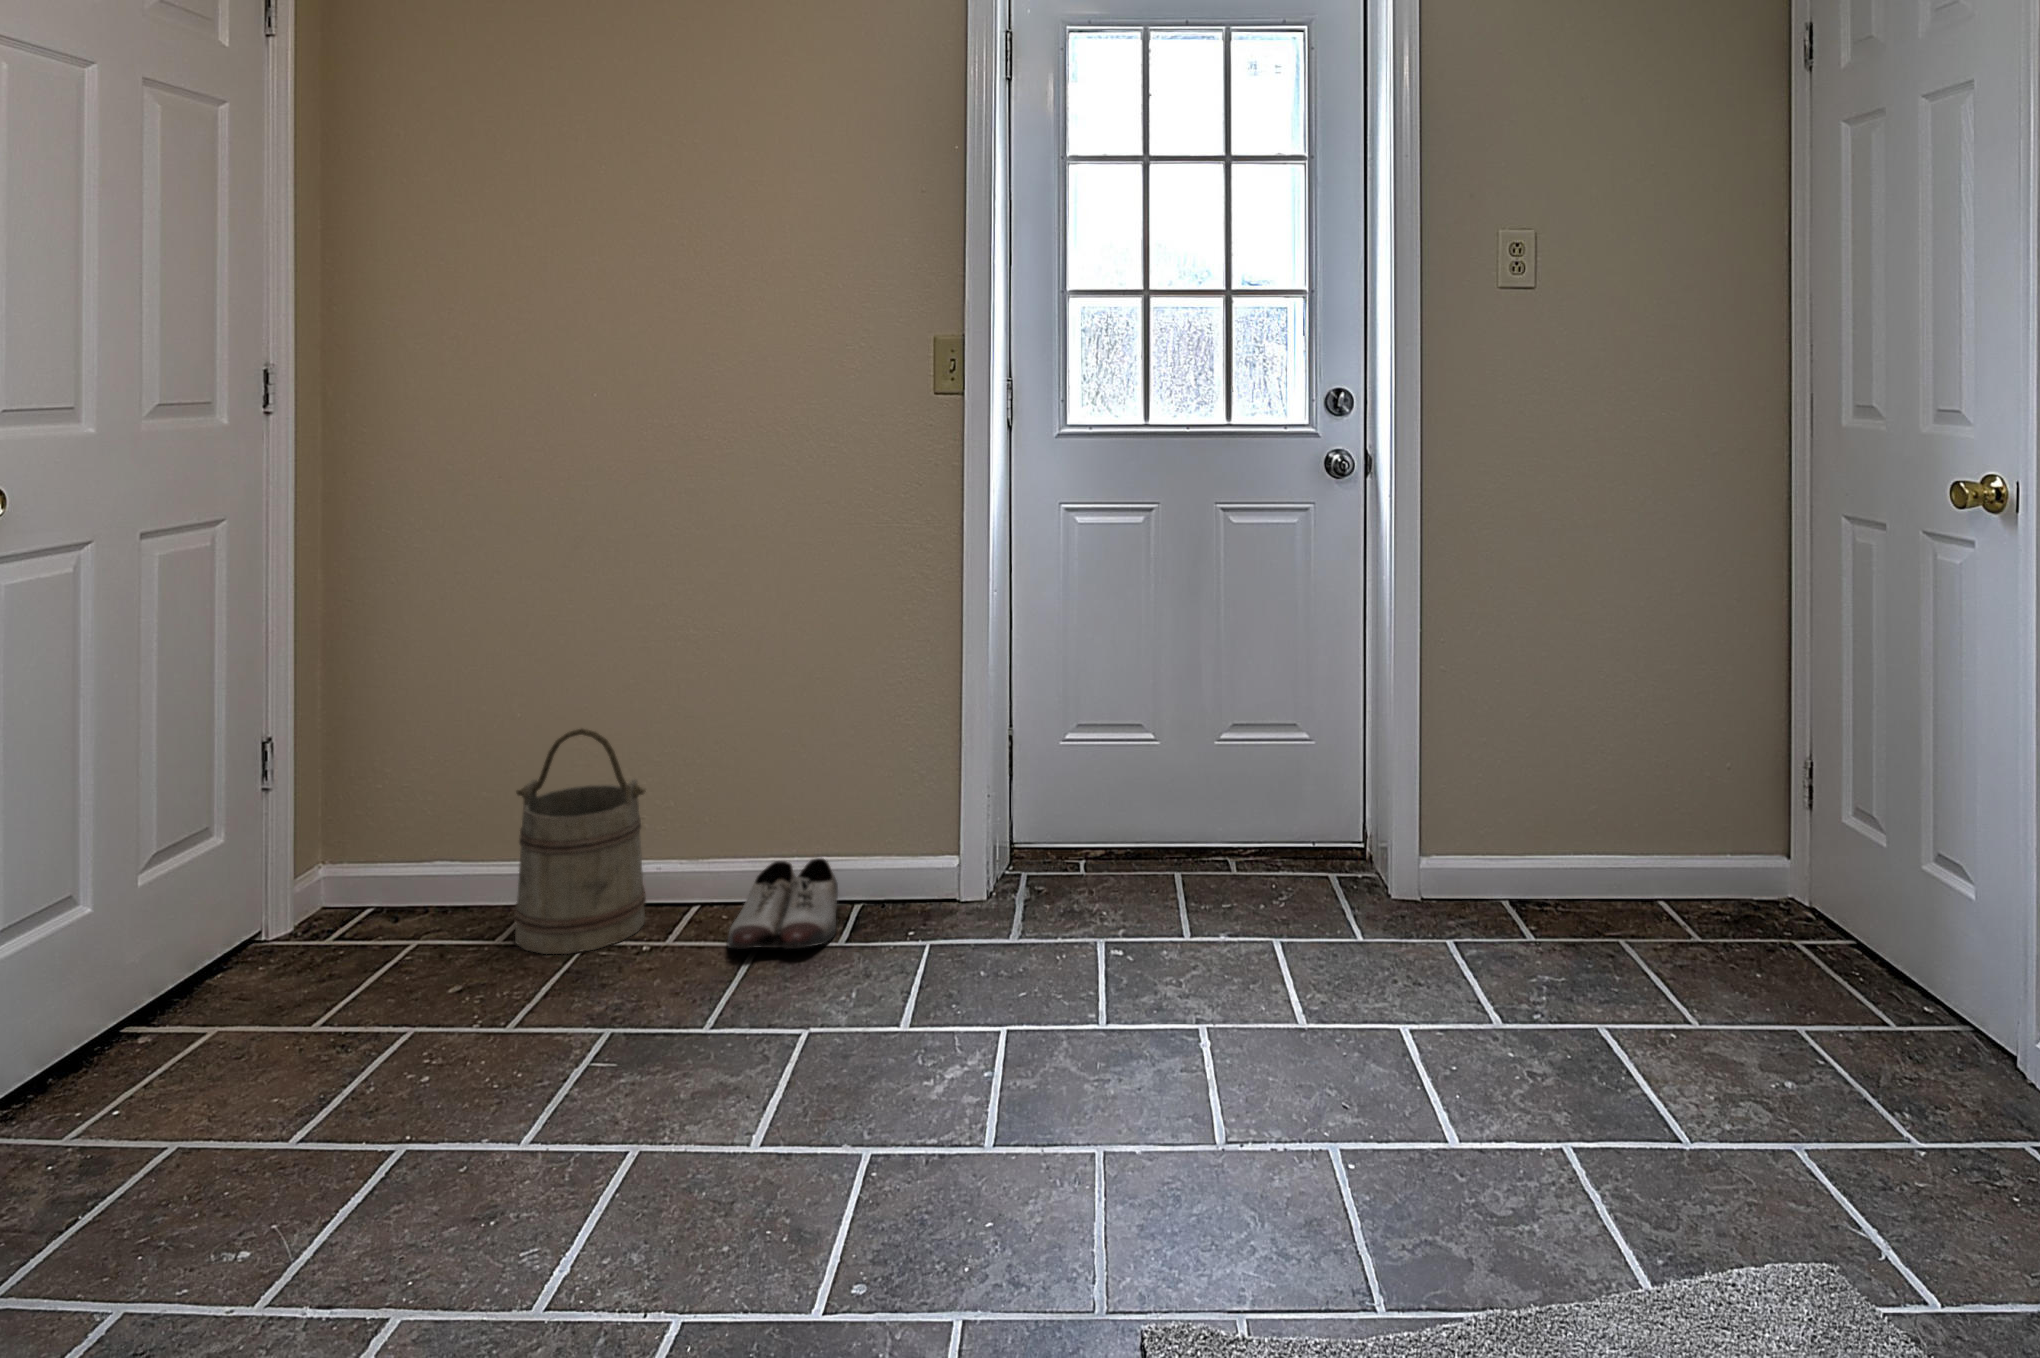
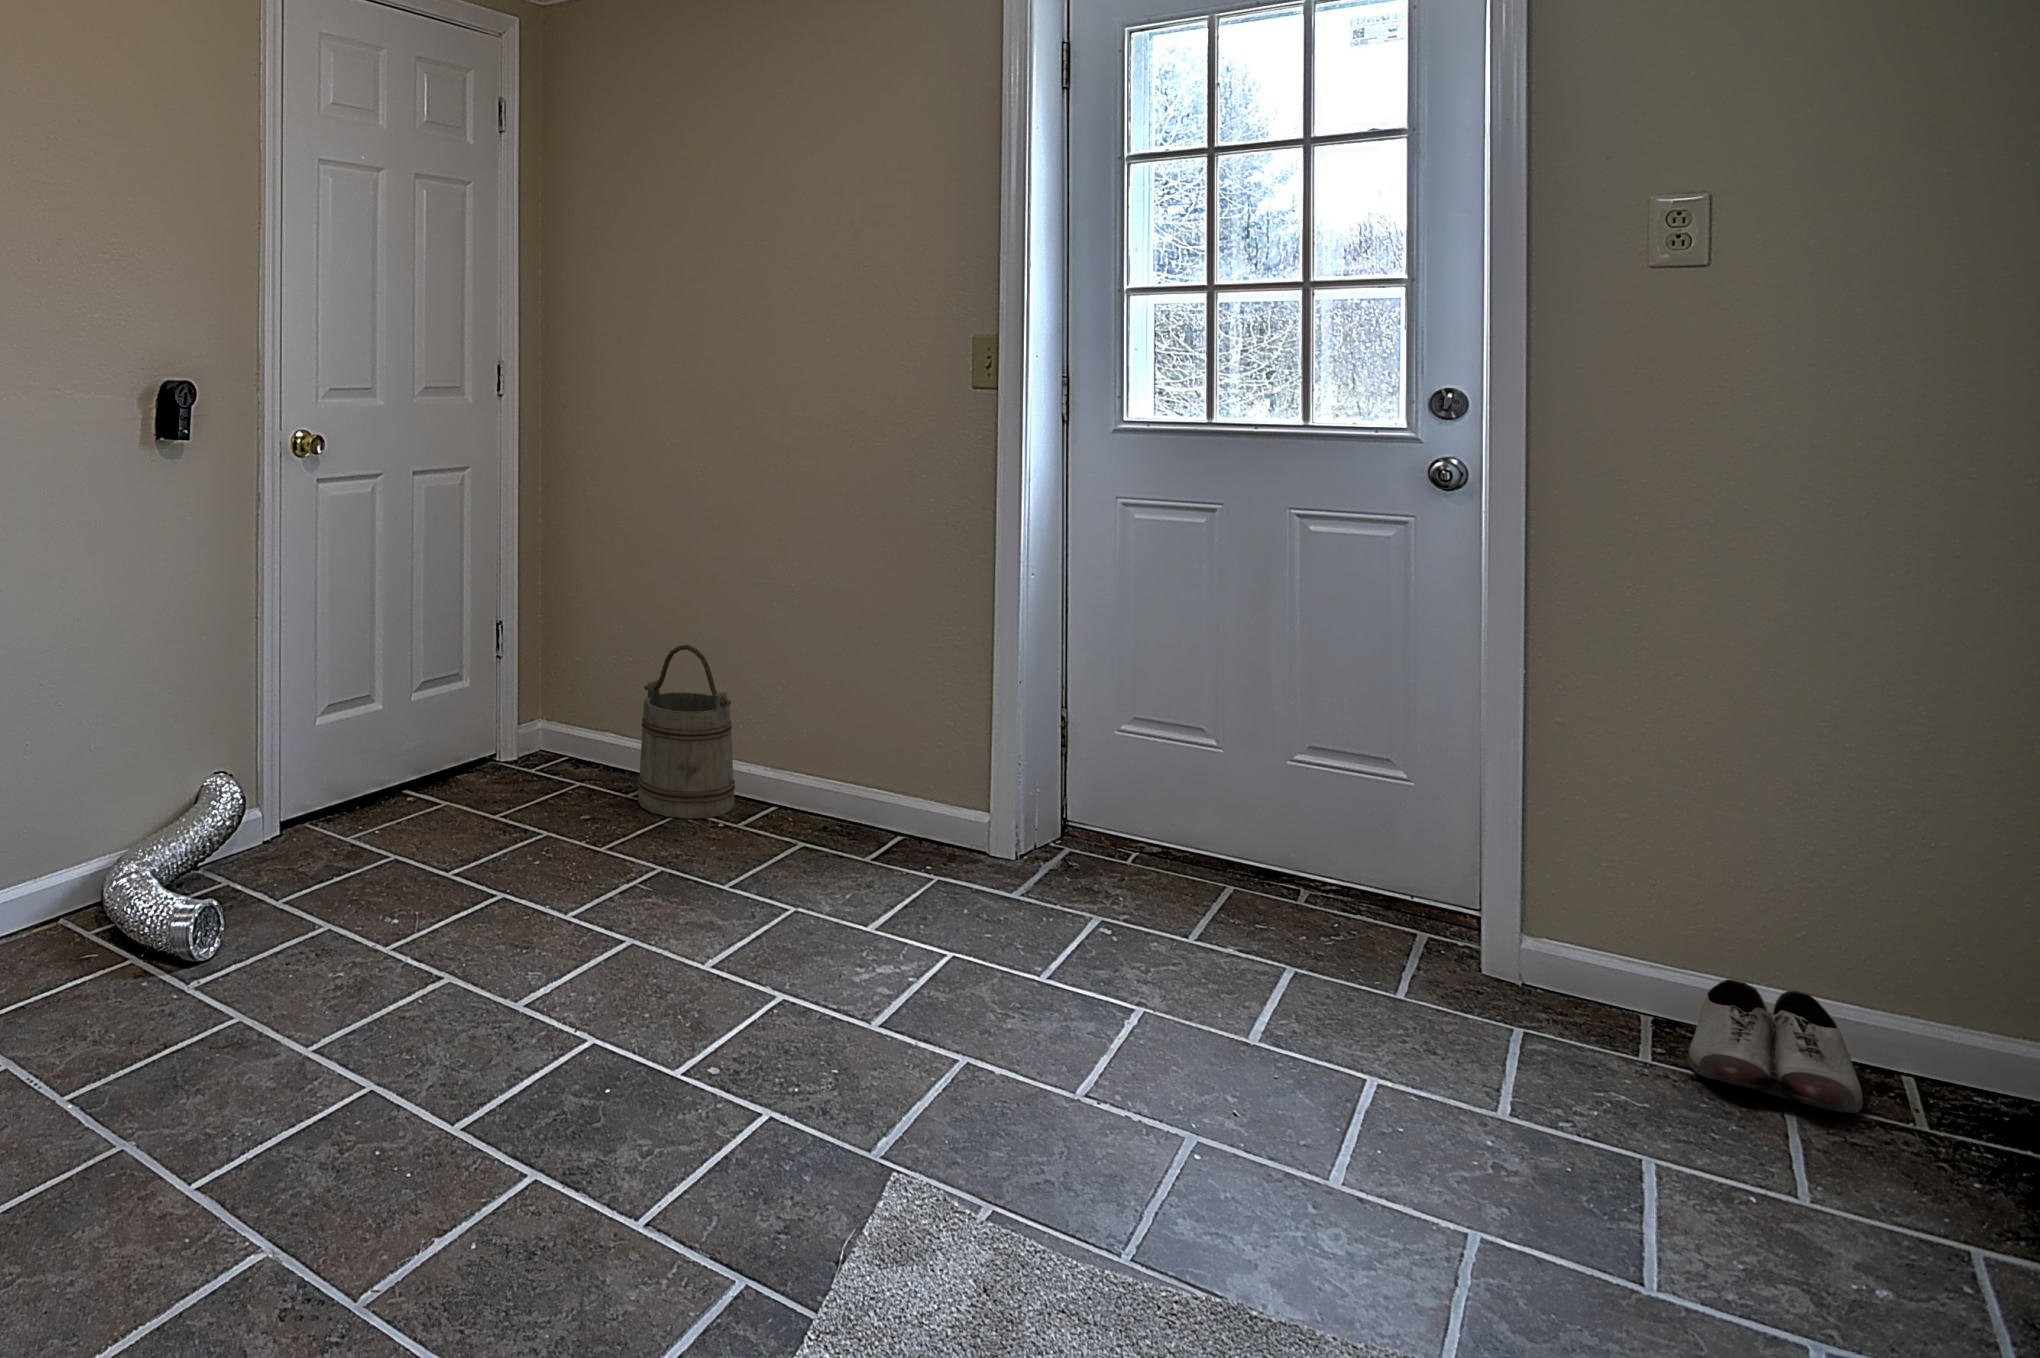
shoe: present [727,858,838,949] -> present [1687,979,1863,1113]

